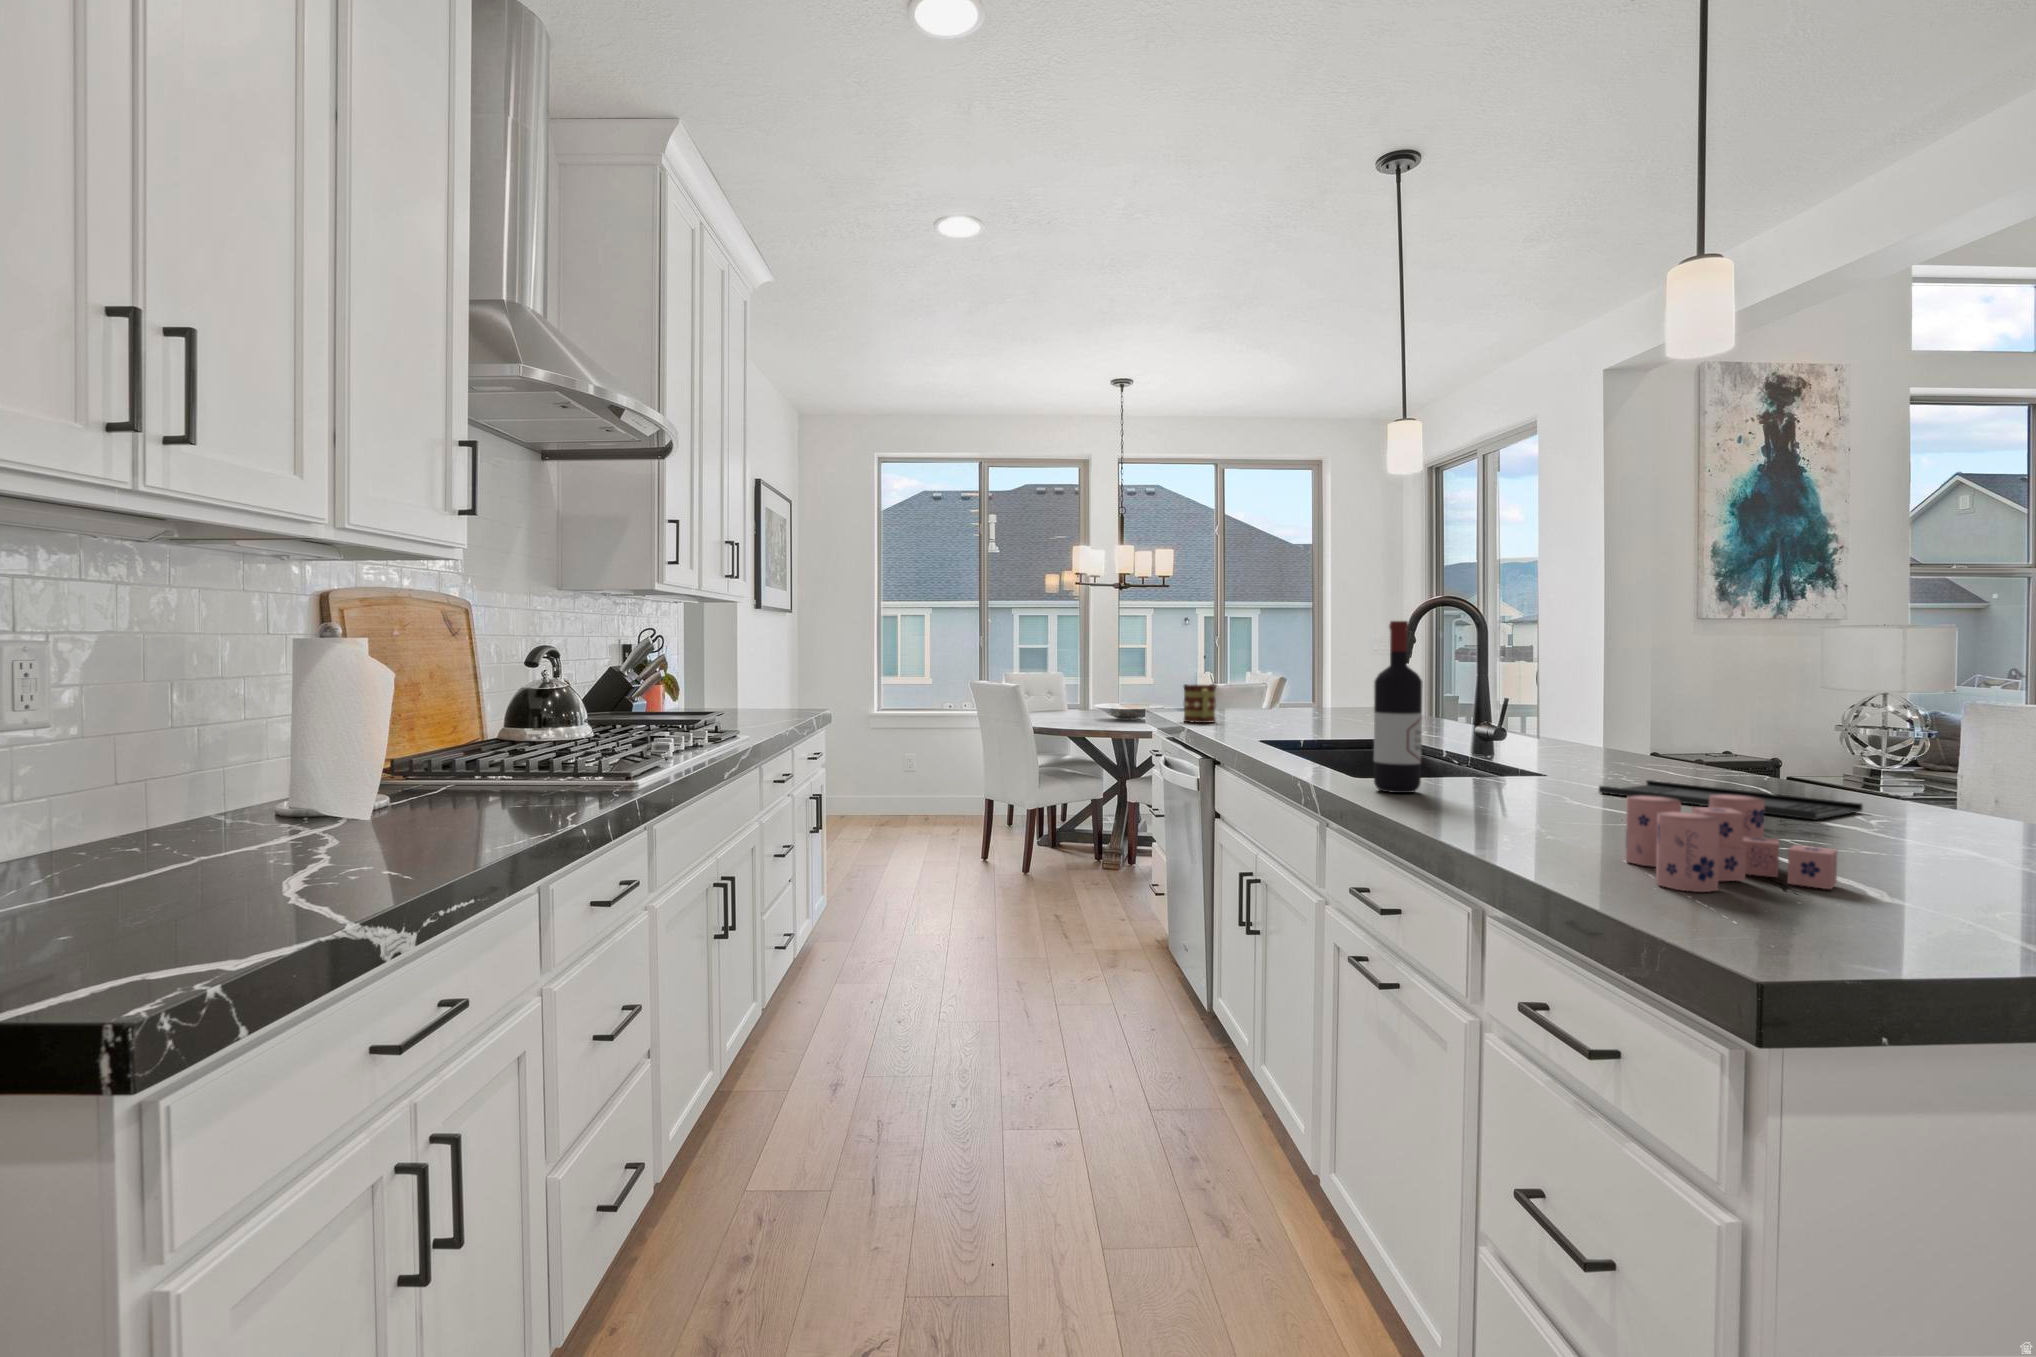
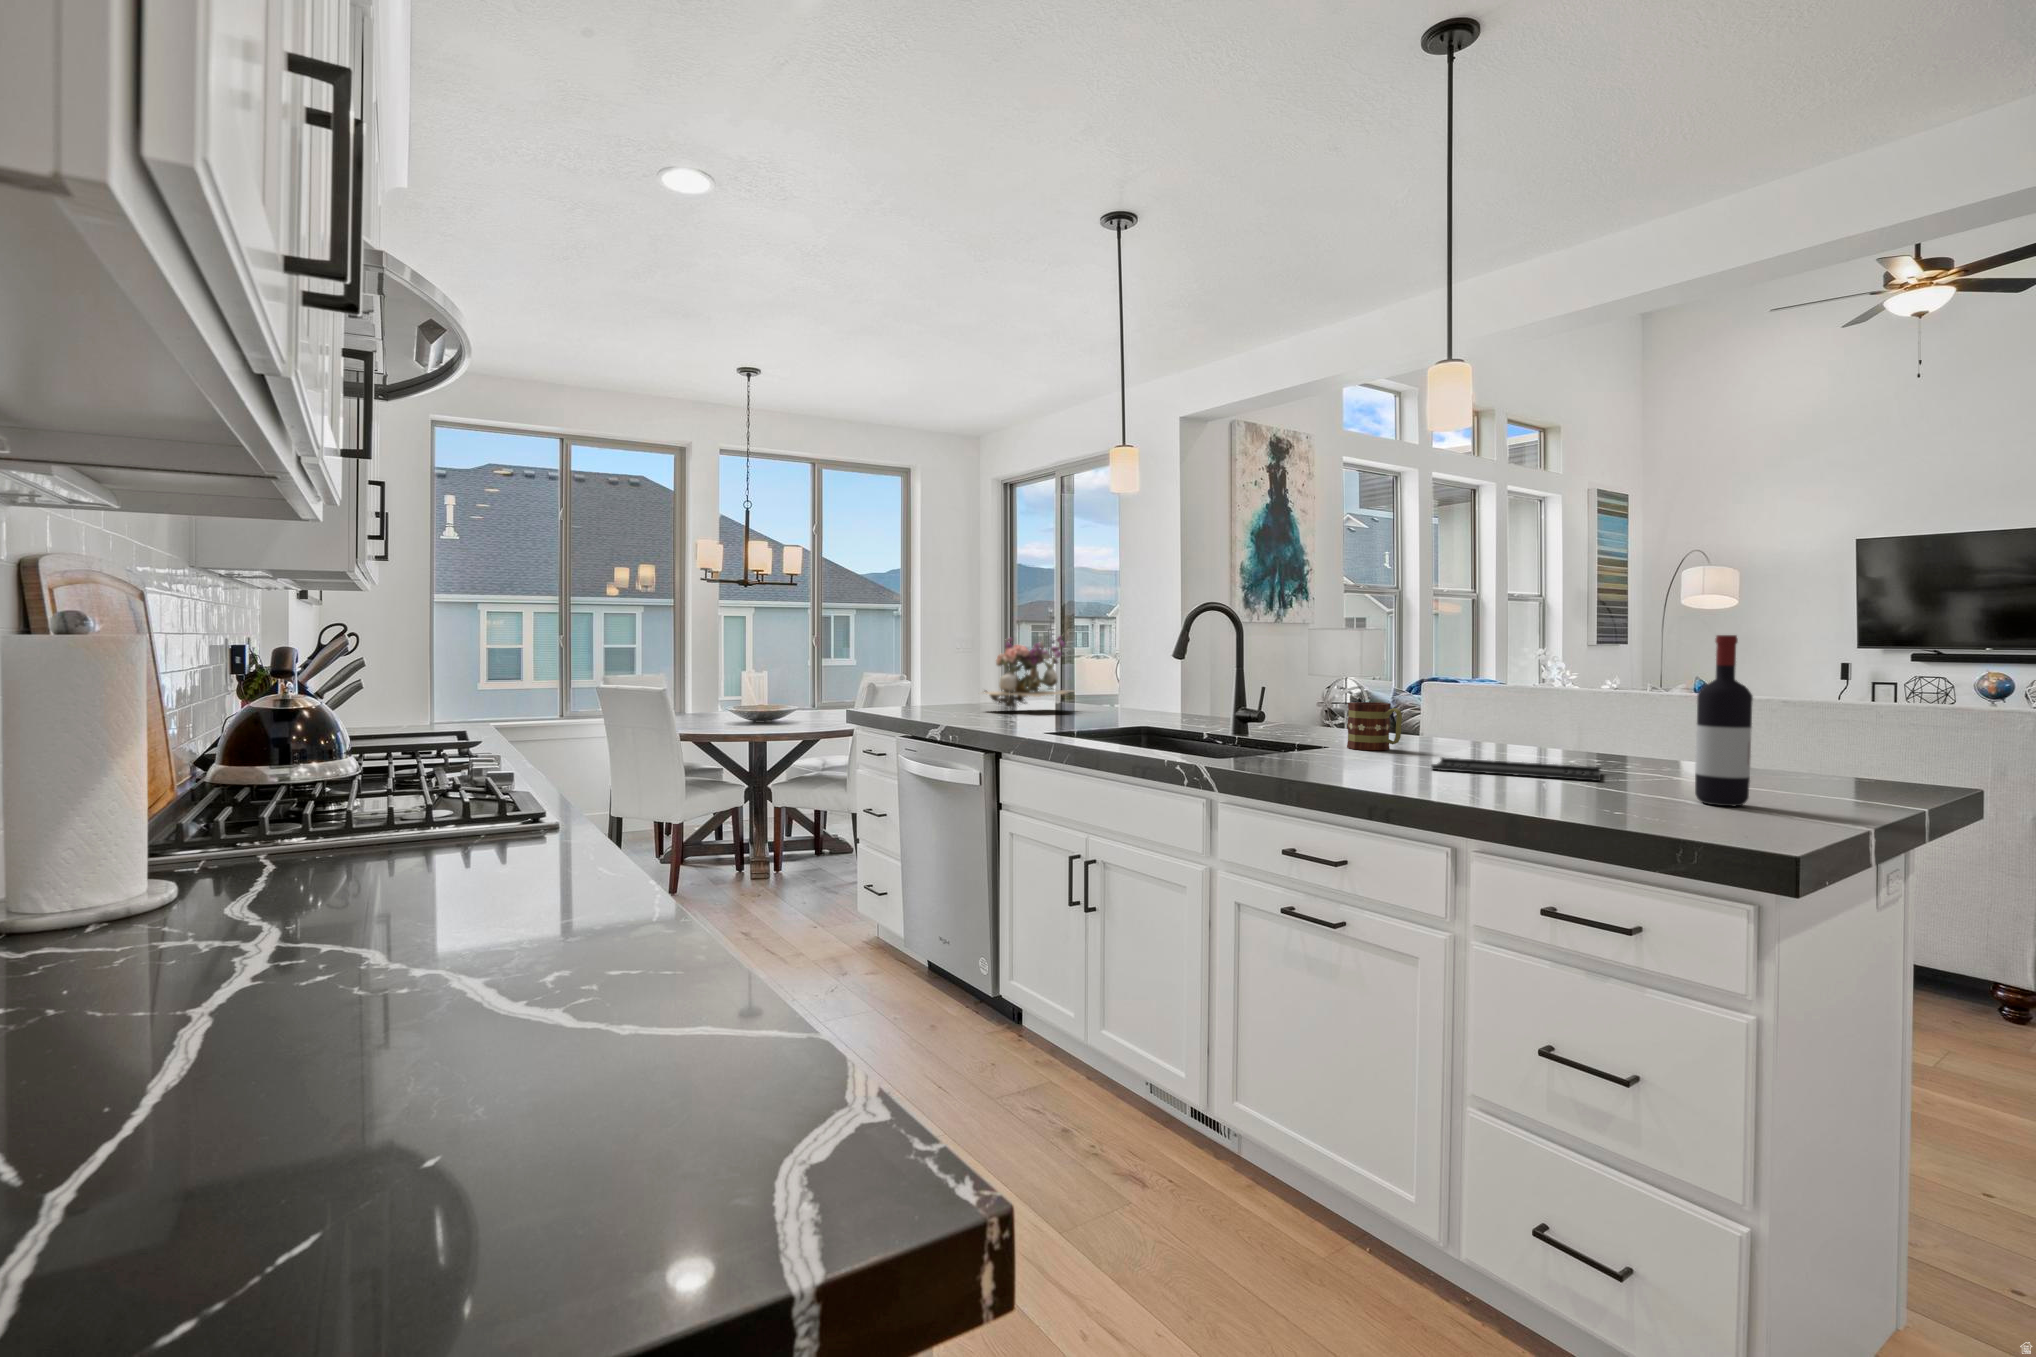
wine bottle: present [1374,621,1422,793] -> present [1695,635,1753,806]
flower arrangement: none [1267,631,1382,715] -> present [985,635,1068,708]
mug: present [1184,685,1216,723] -> present [1347,702,1402,750]
candle: present [1625,795,1837,892] -> none [1613,767,1767,840]

